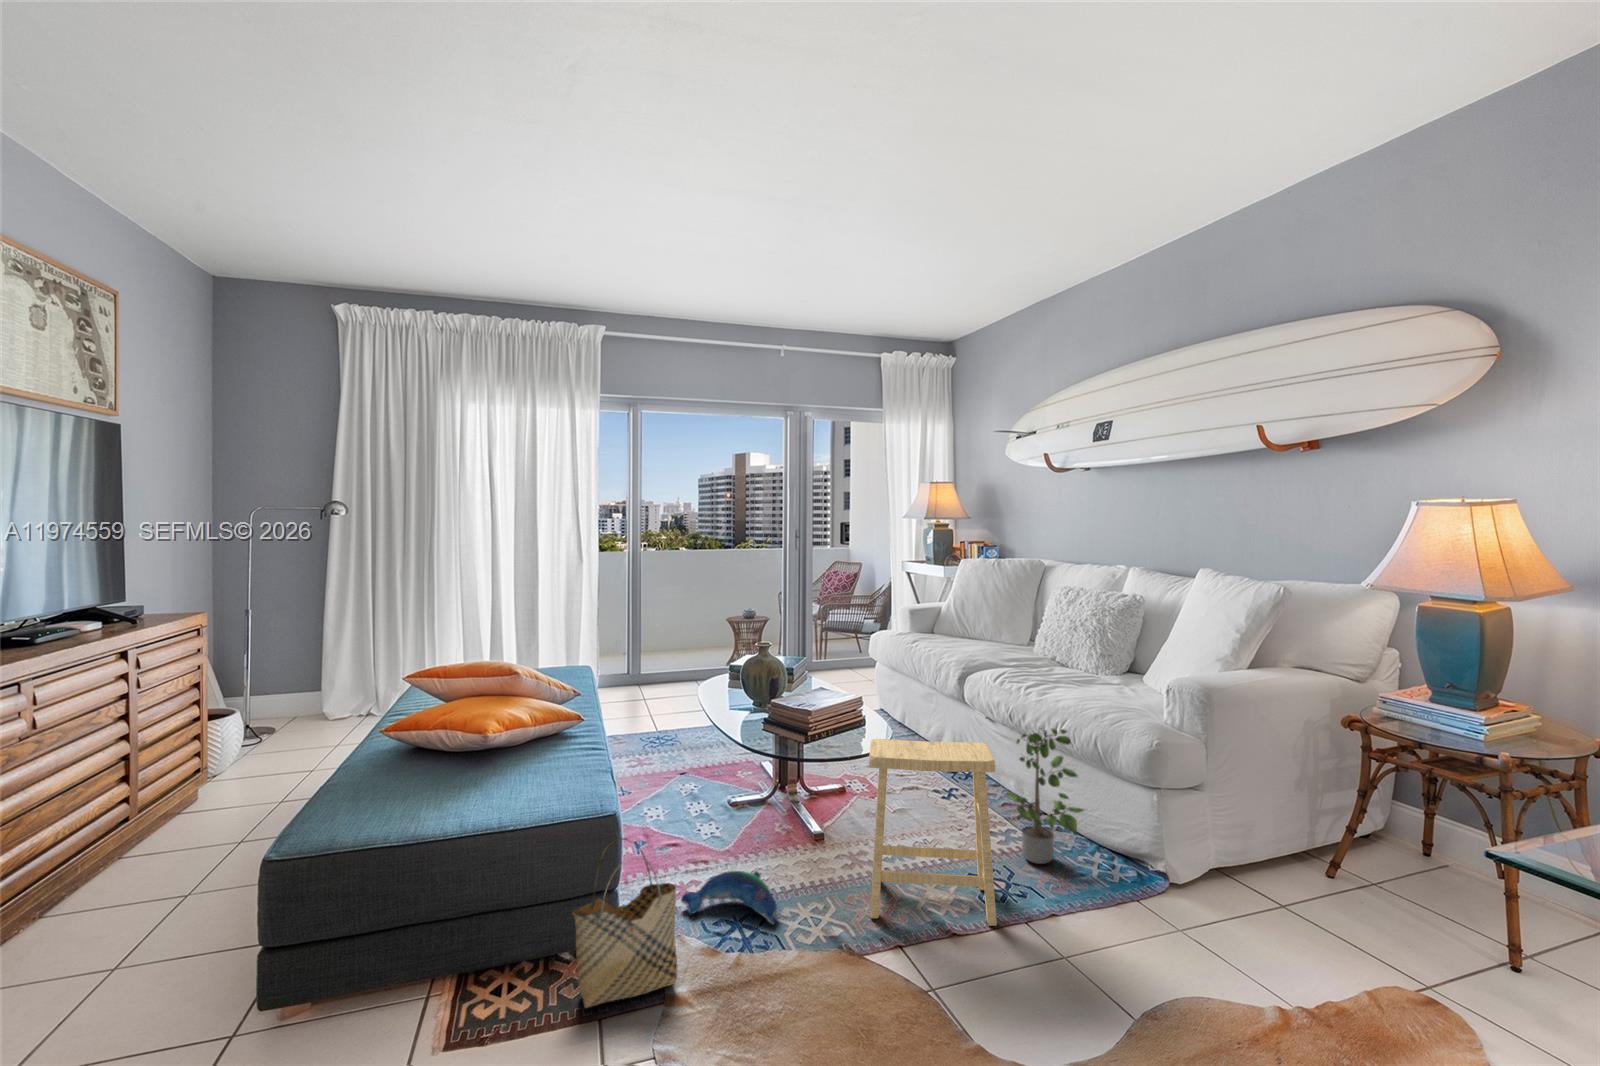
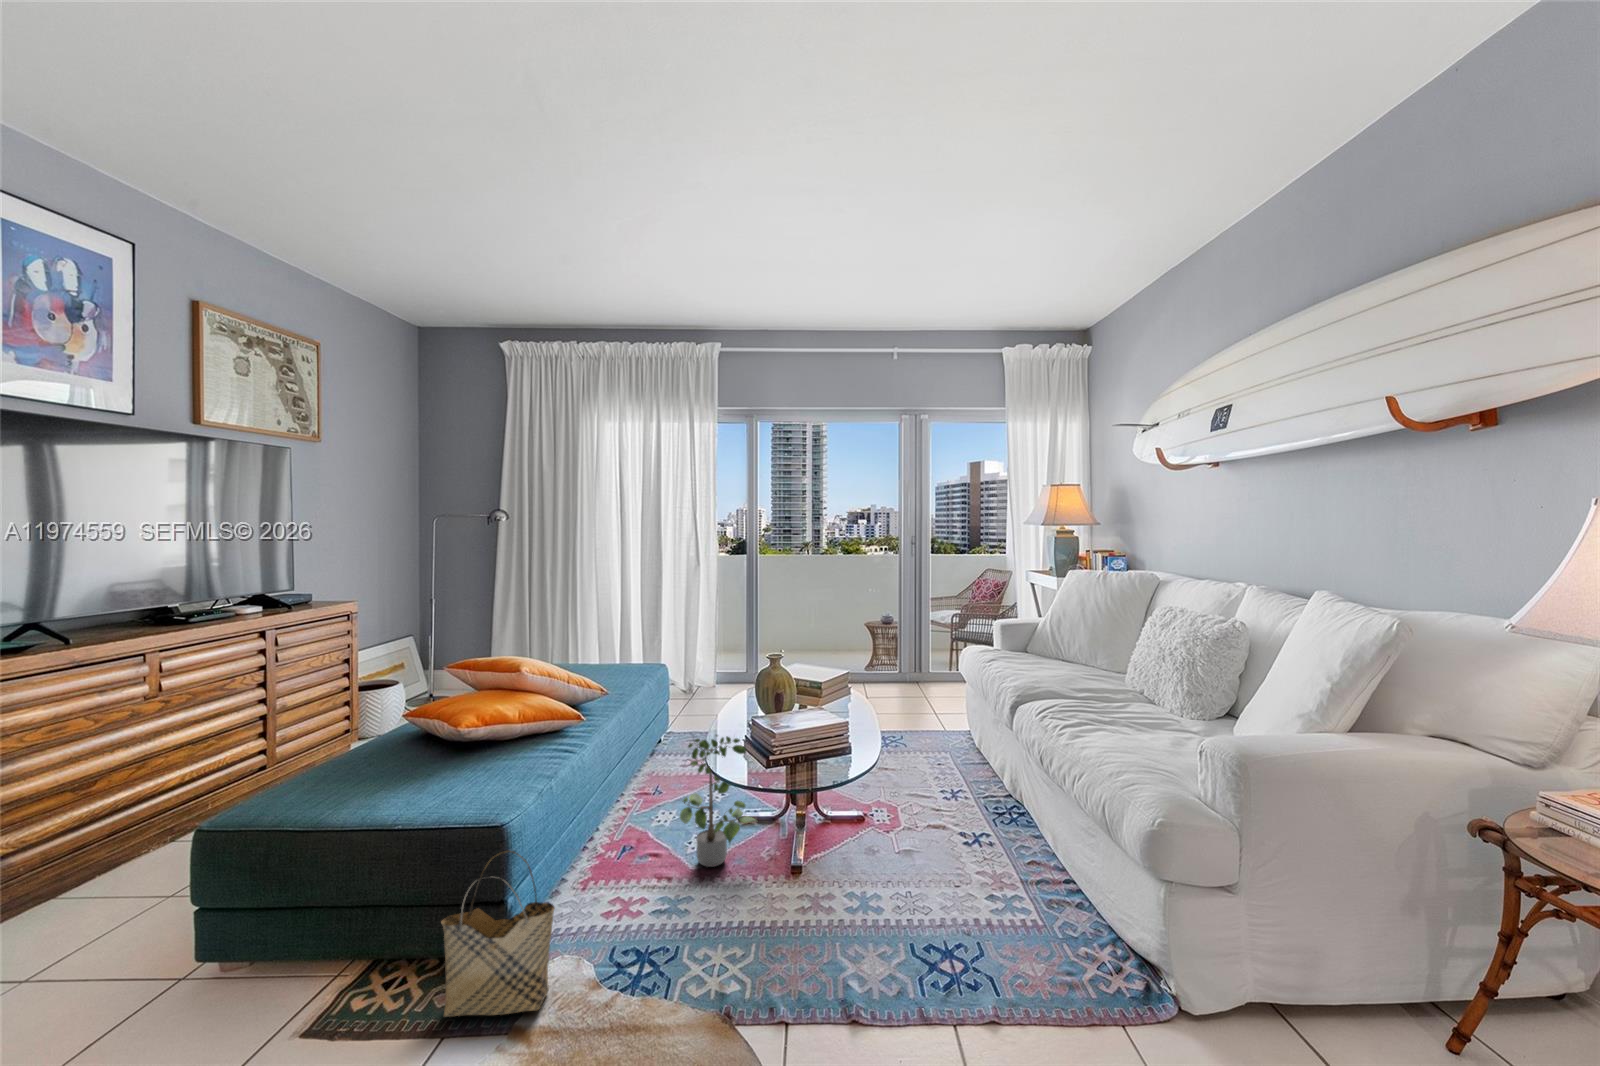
potted plant: present [1006,728,1084,864] -> present [680,735,756,867]
footstool: present [869,739,997,926] -> none [782,776,940,1021]
plush toy: present [681,871,777,924] -> none [611,895,692,963]

